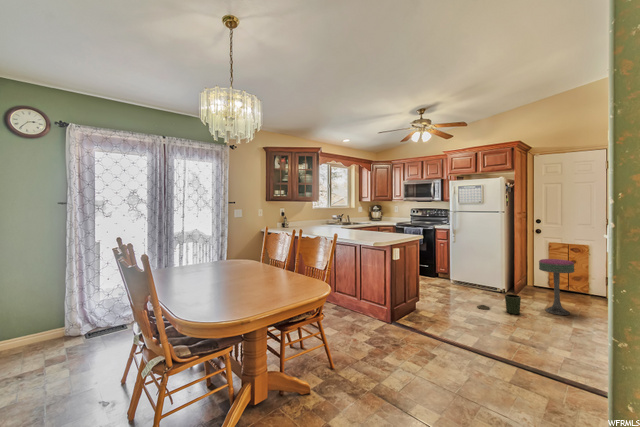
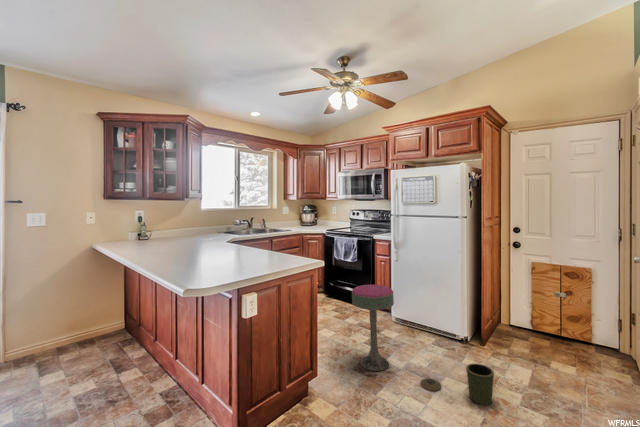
bar stool: present [539,259,574,315] -> present [352,285,394,371]

